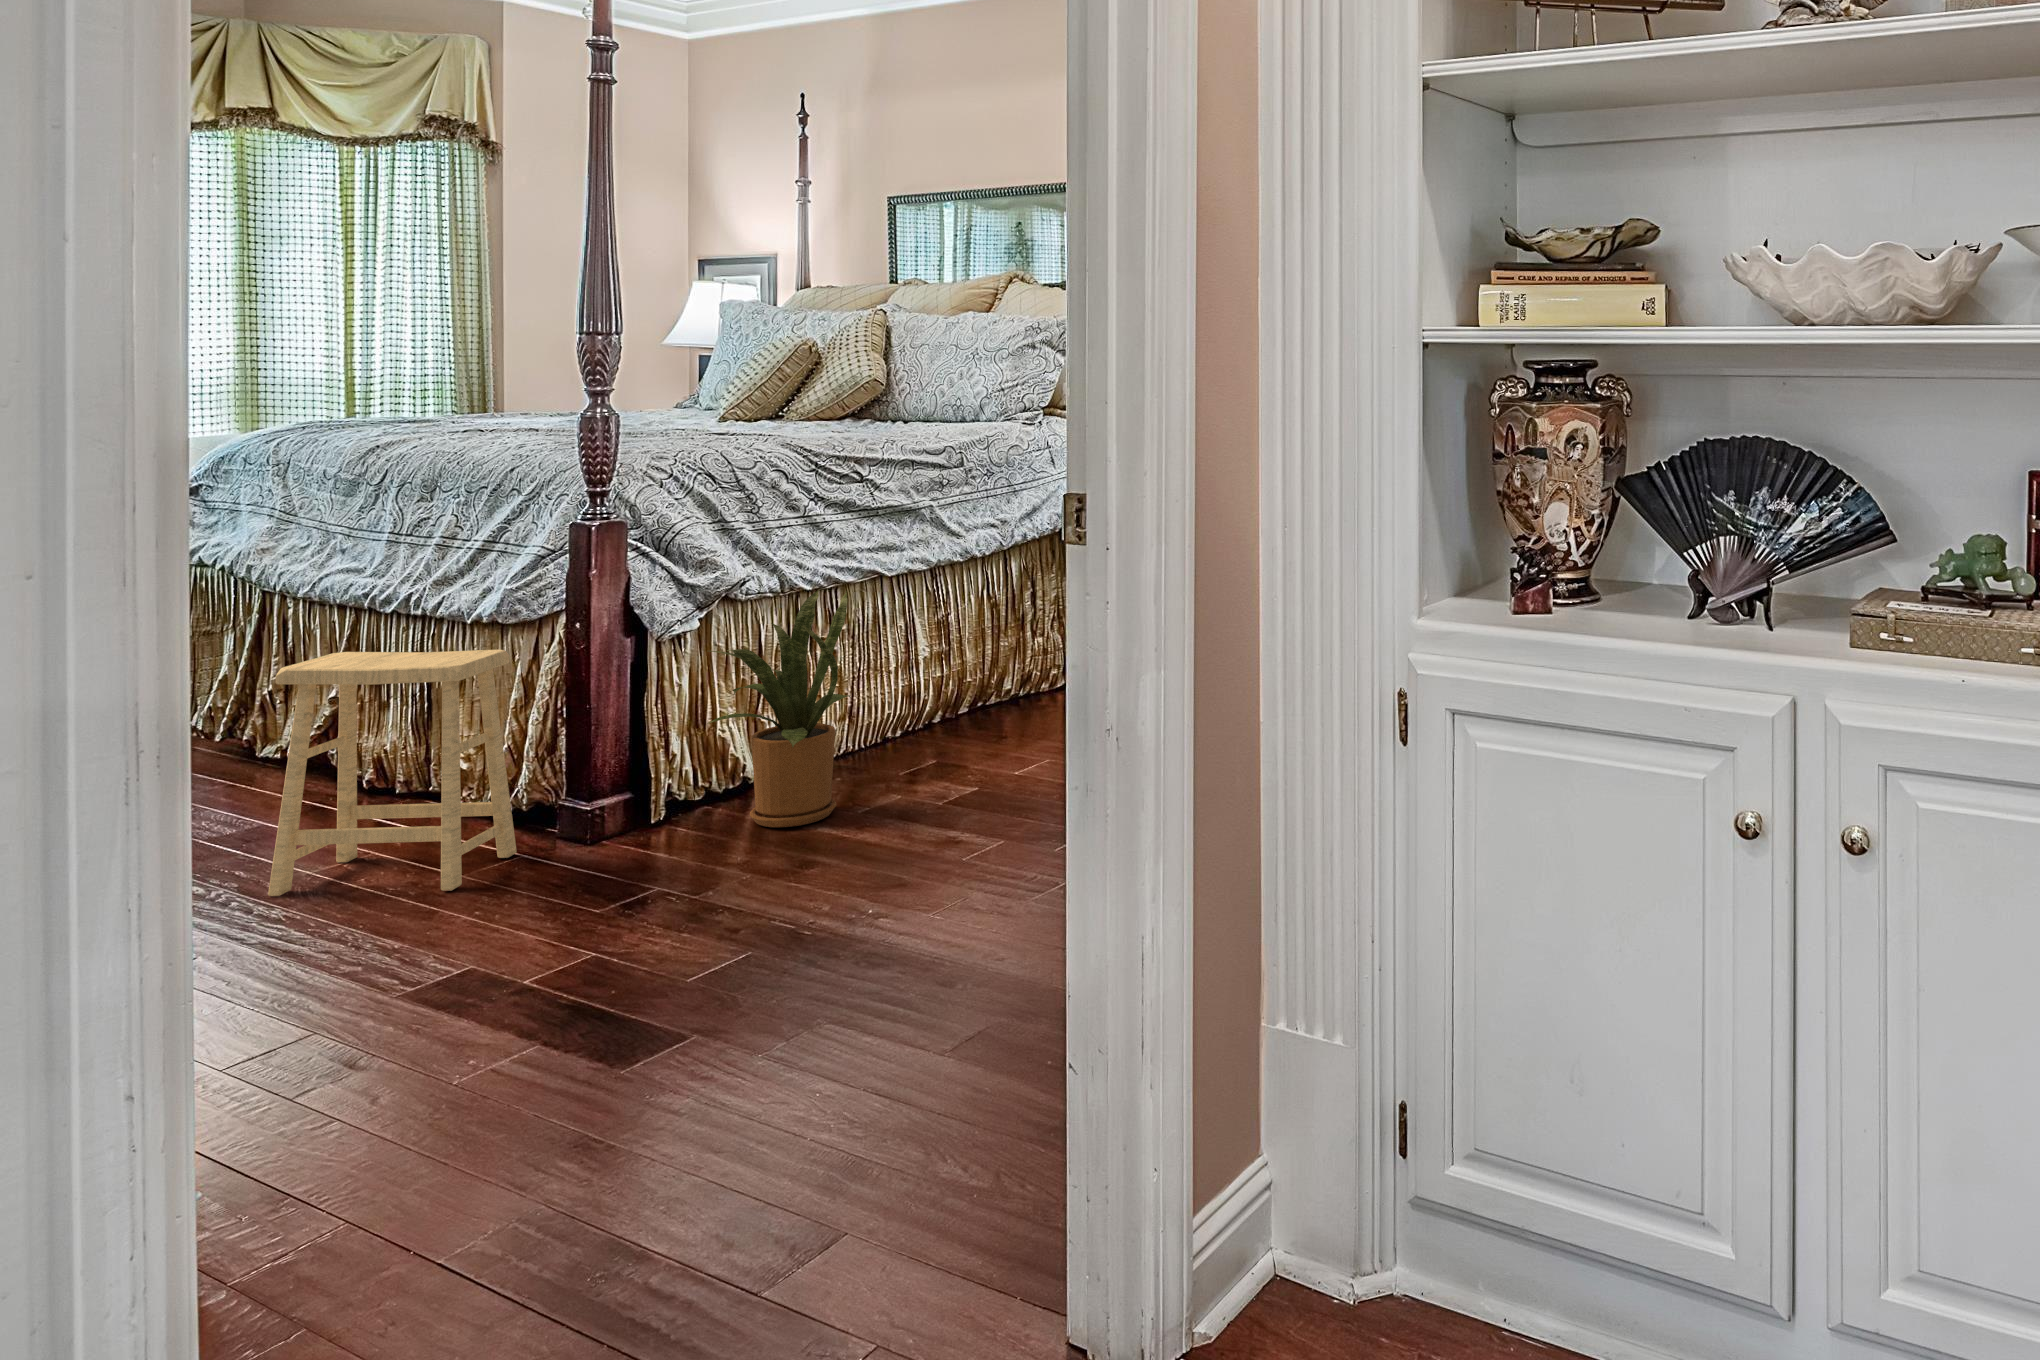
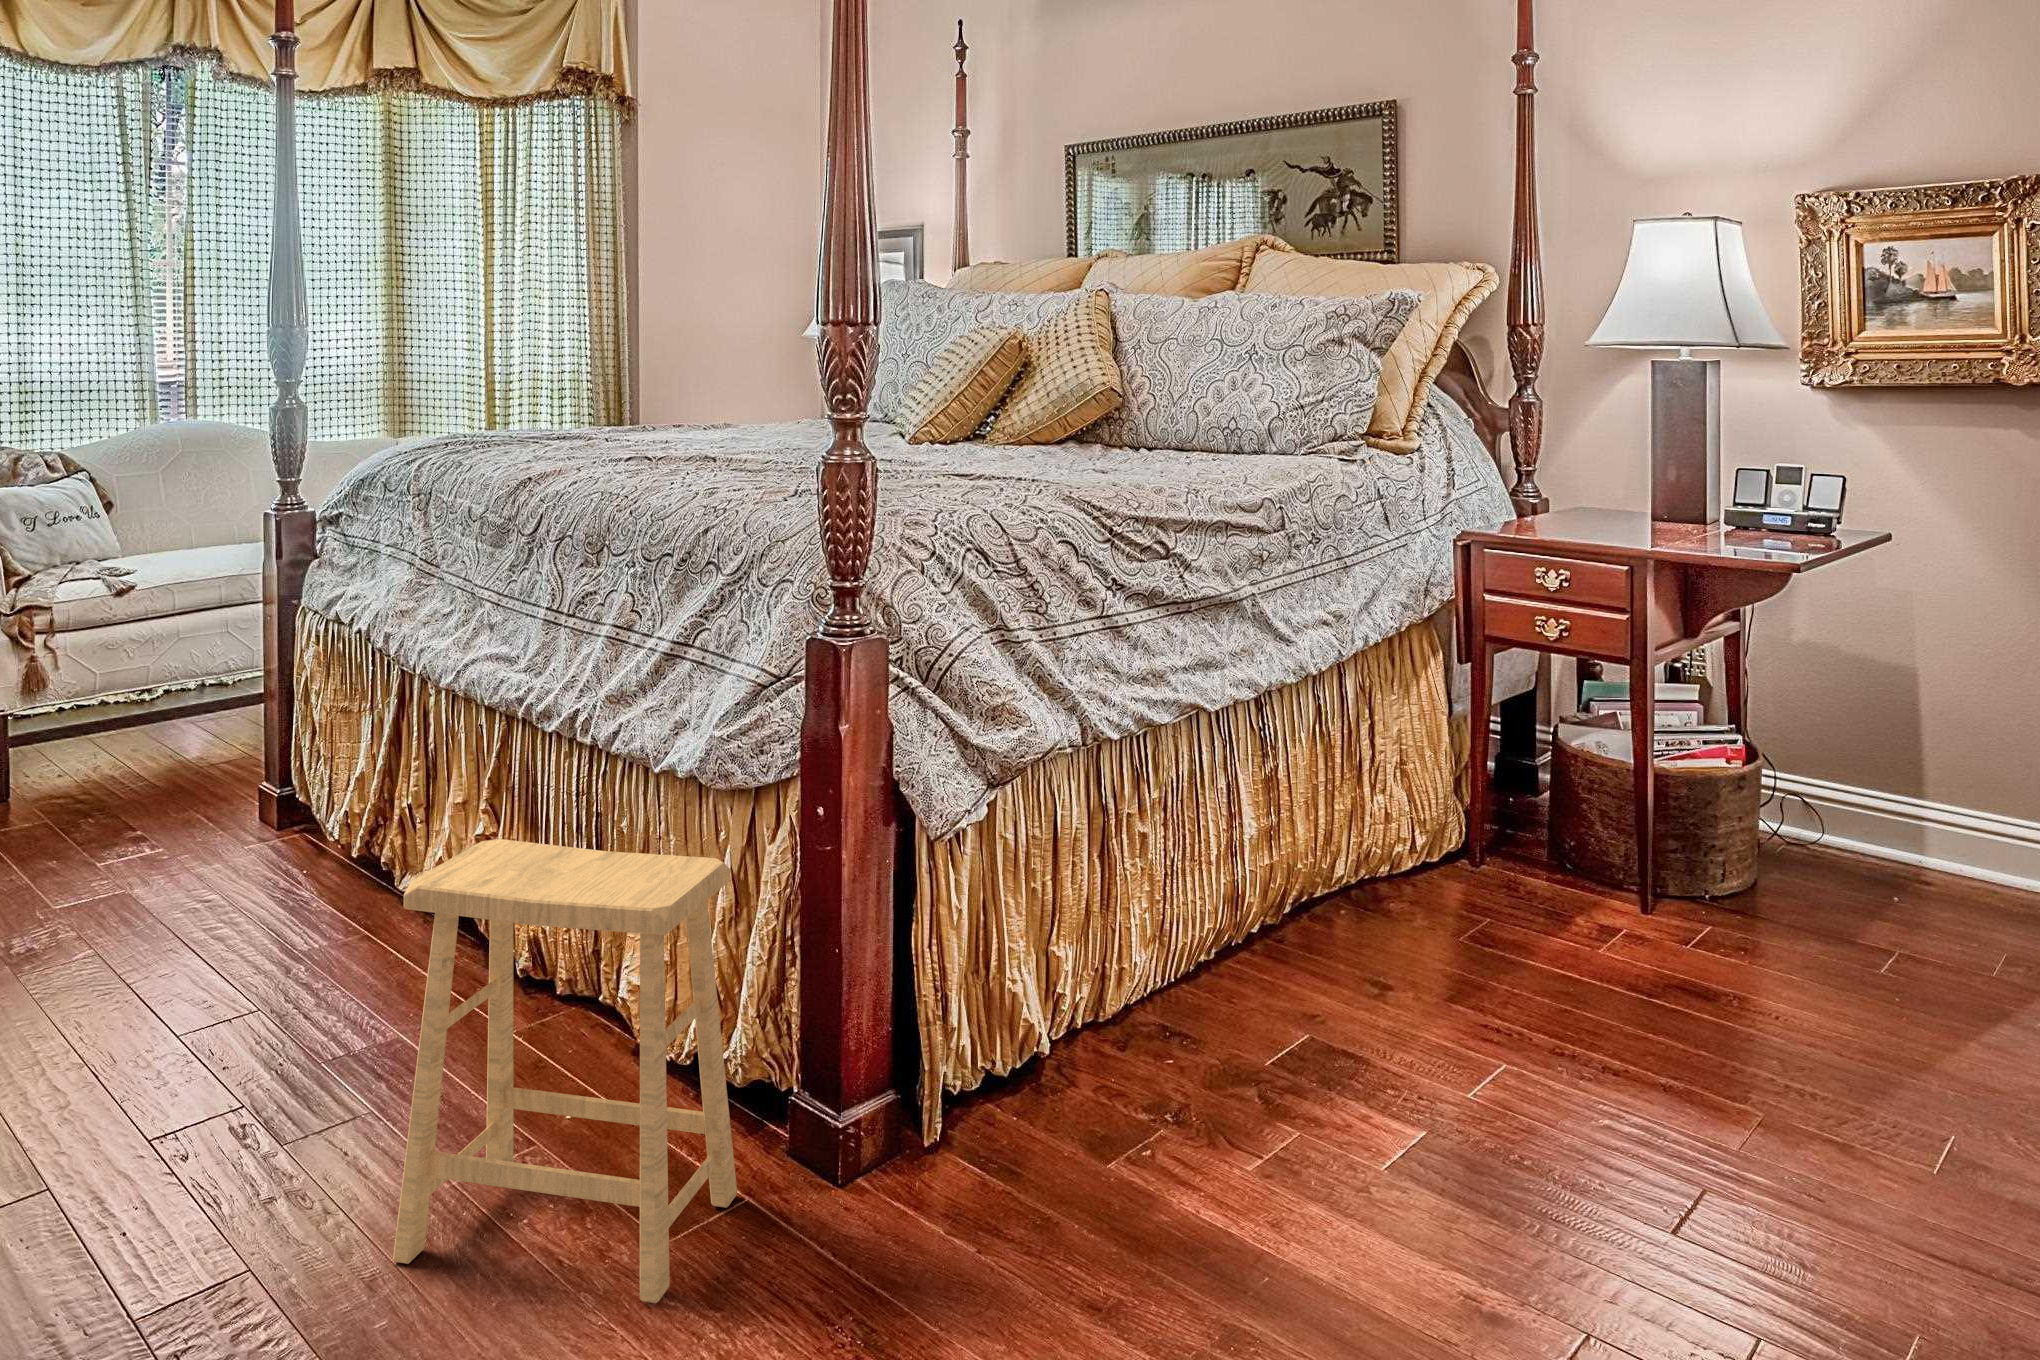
house plant: present [709,591,850,827] -> none [992,753,1228,1190]

